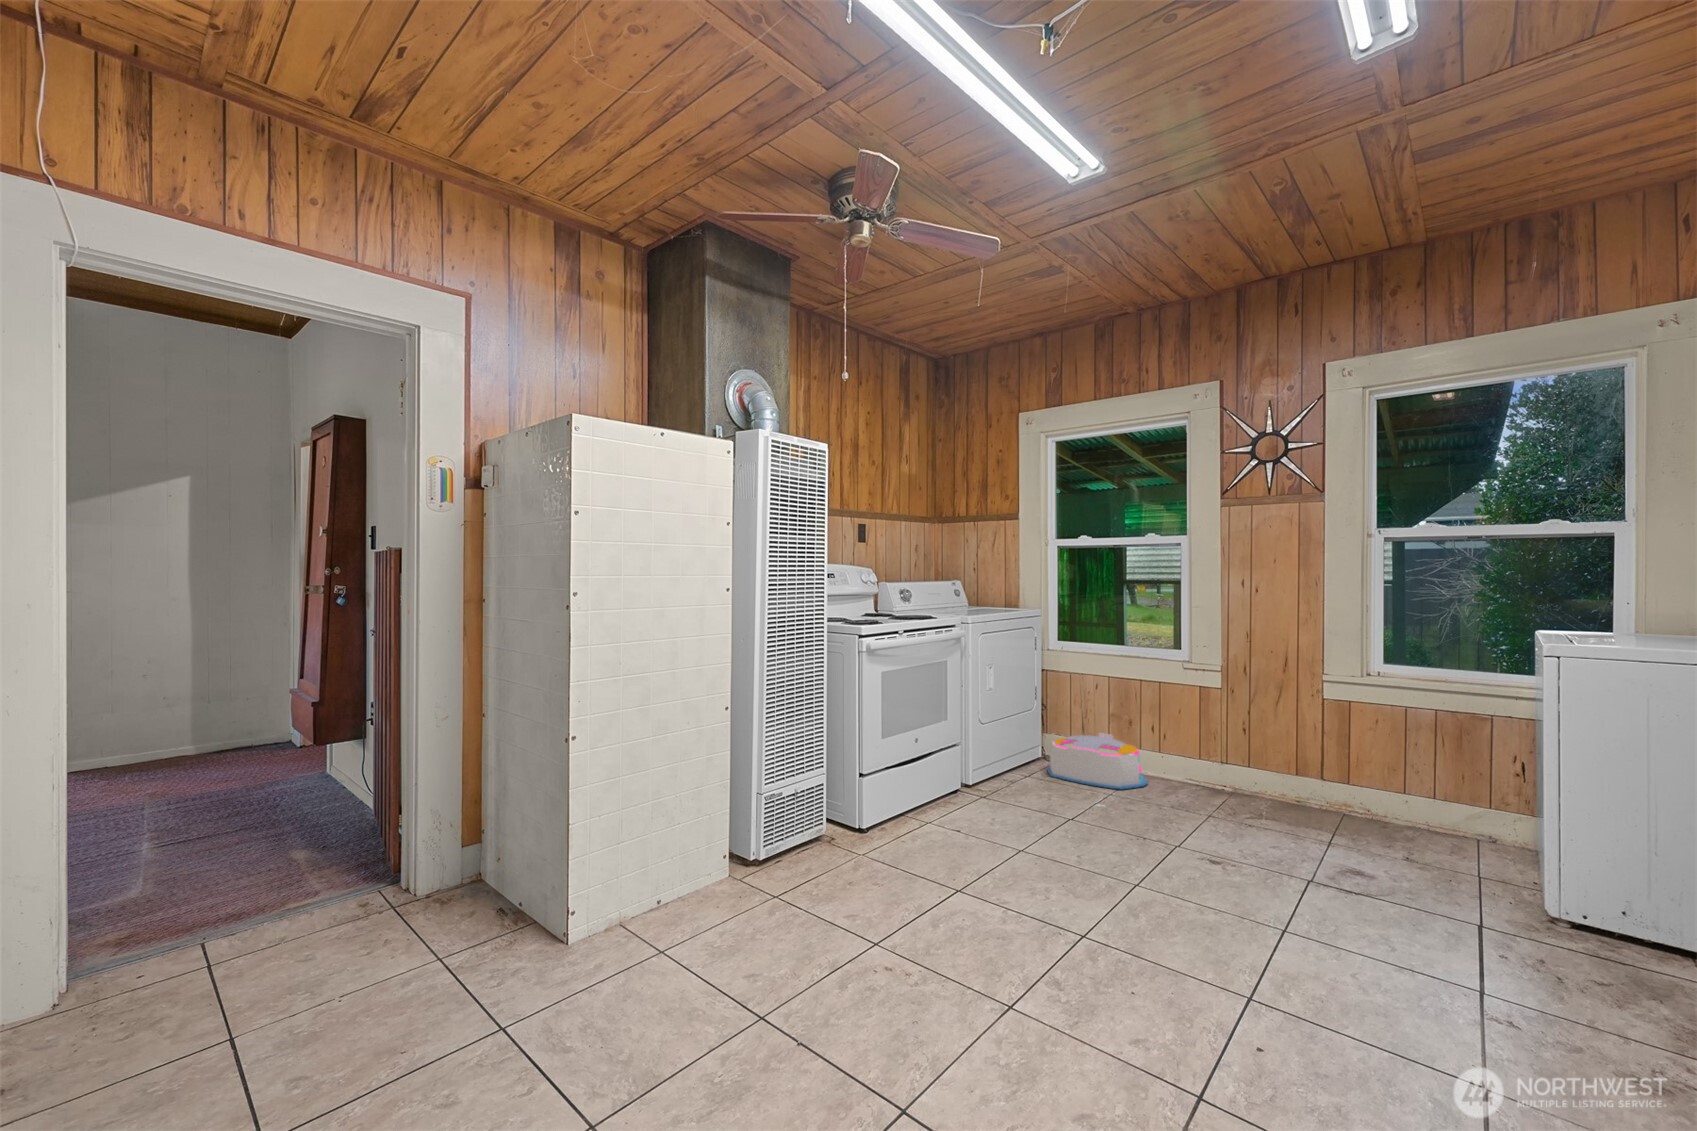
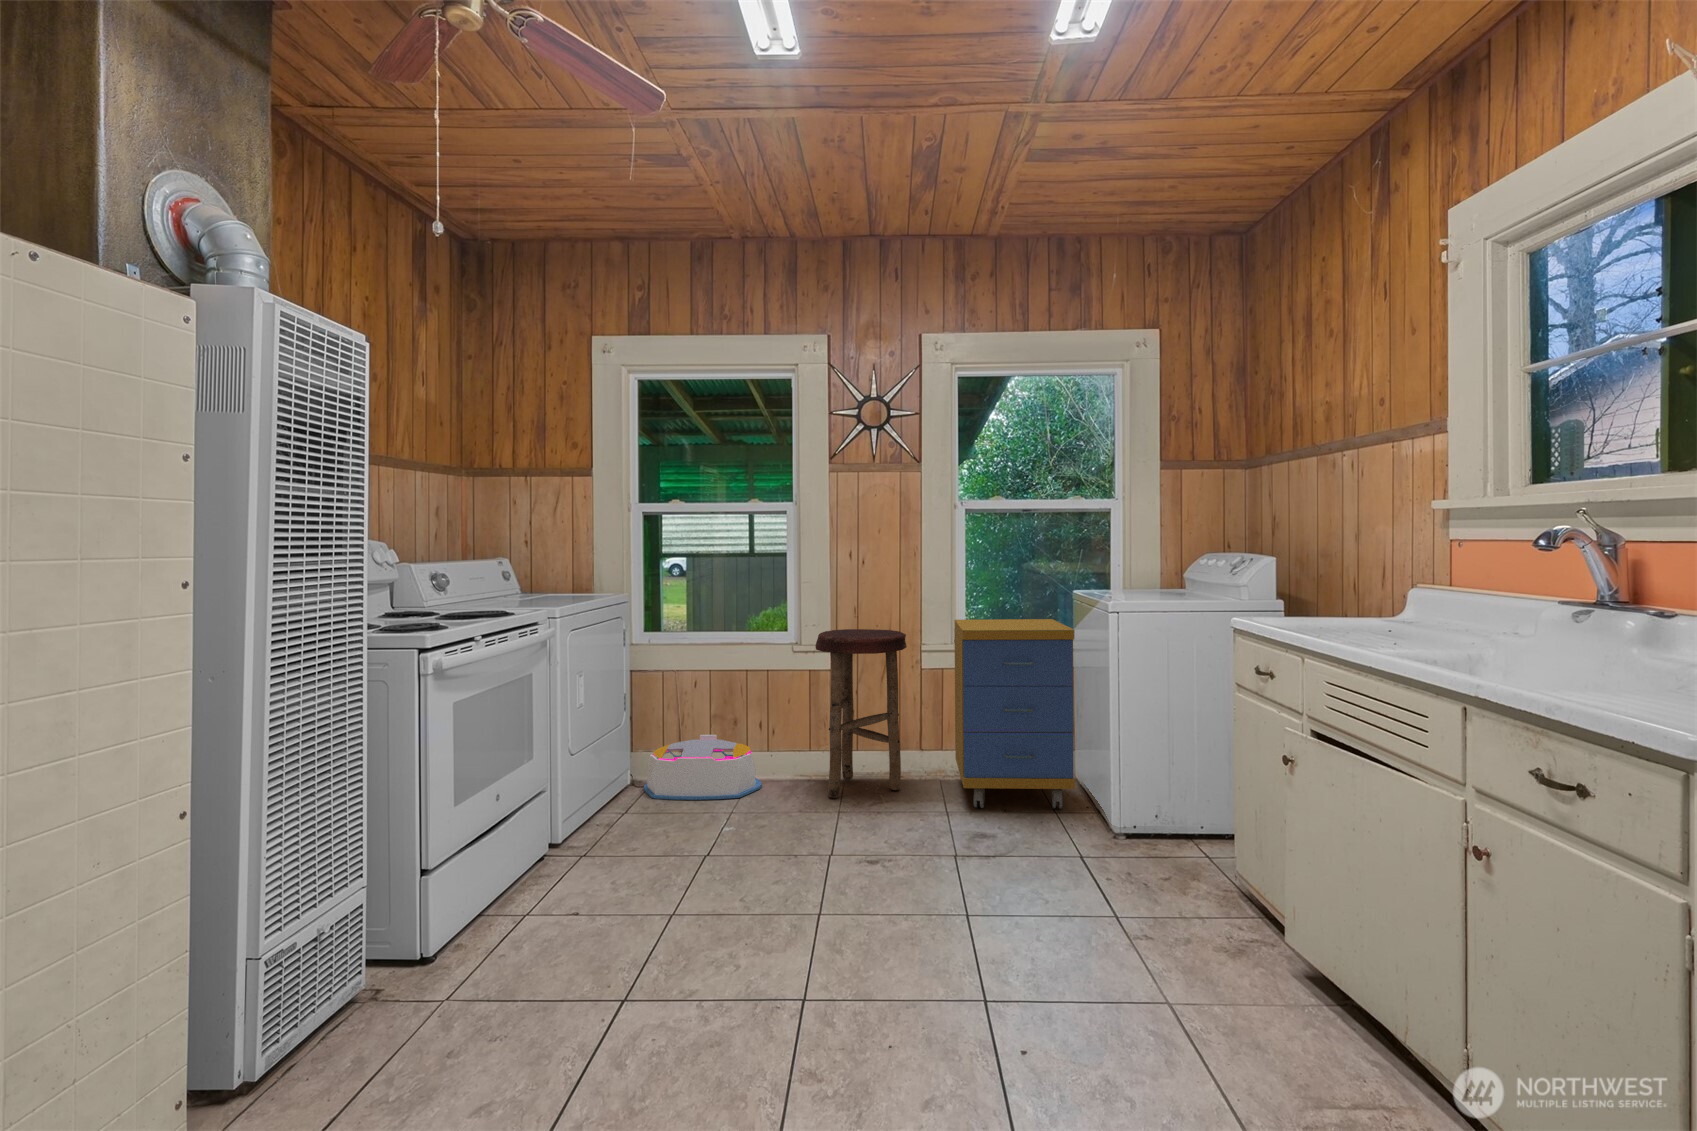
storage cabinet: none [1343,652,1497,872] -> present [954,619,1075,809]
stool: none [1195,653,1294,814] -> present [815,629,907,798]

